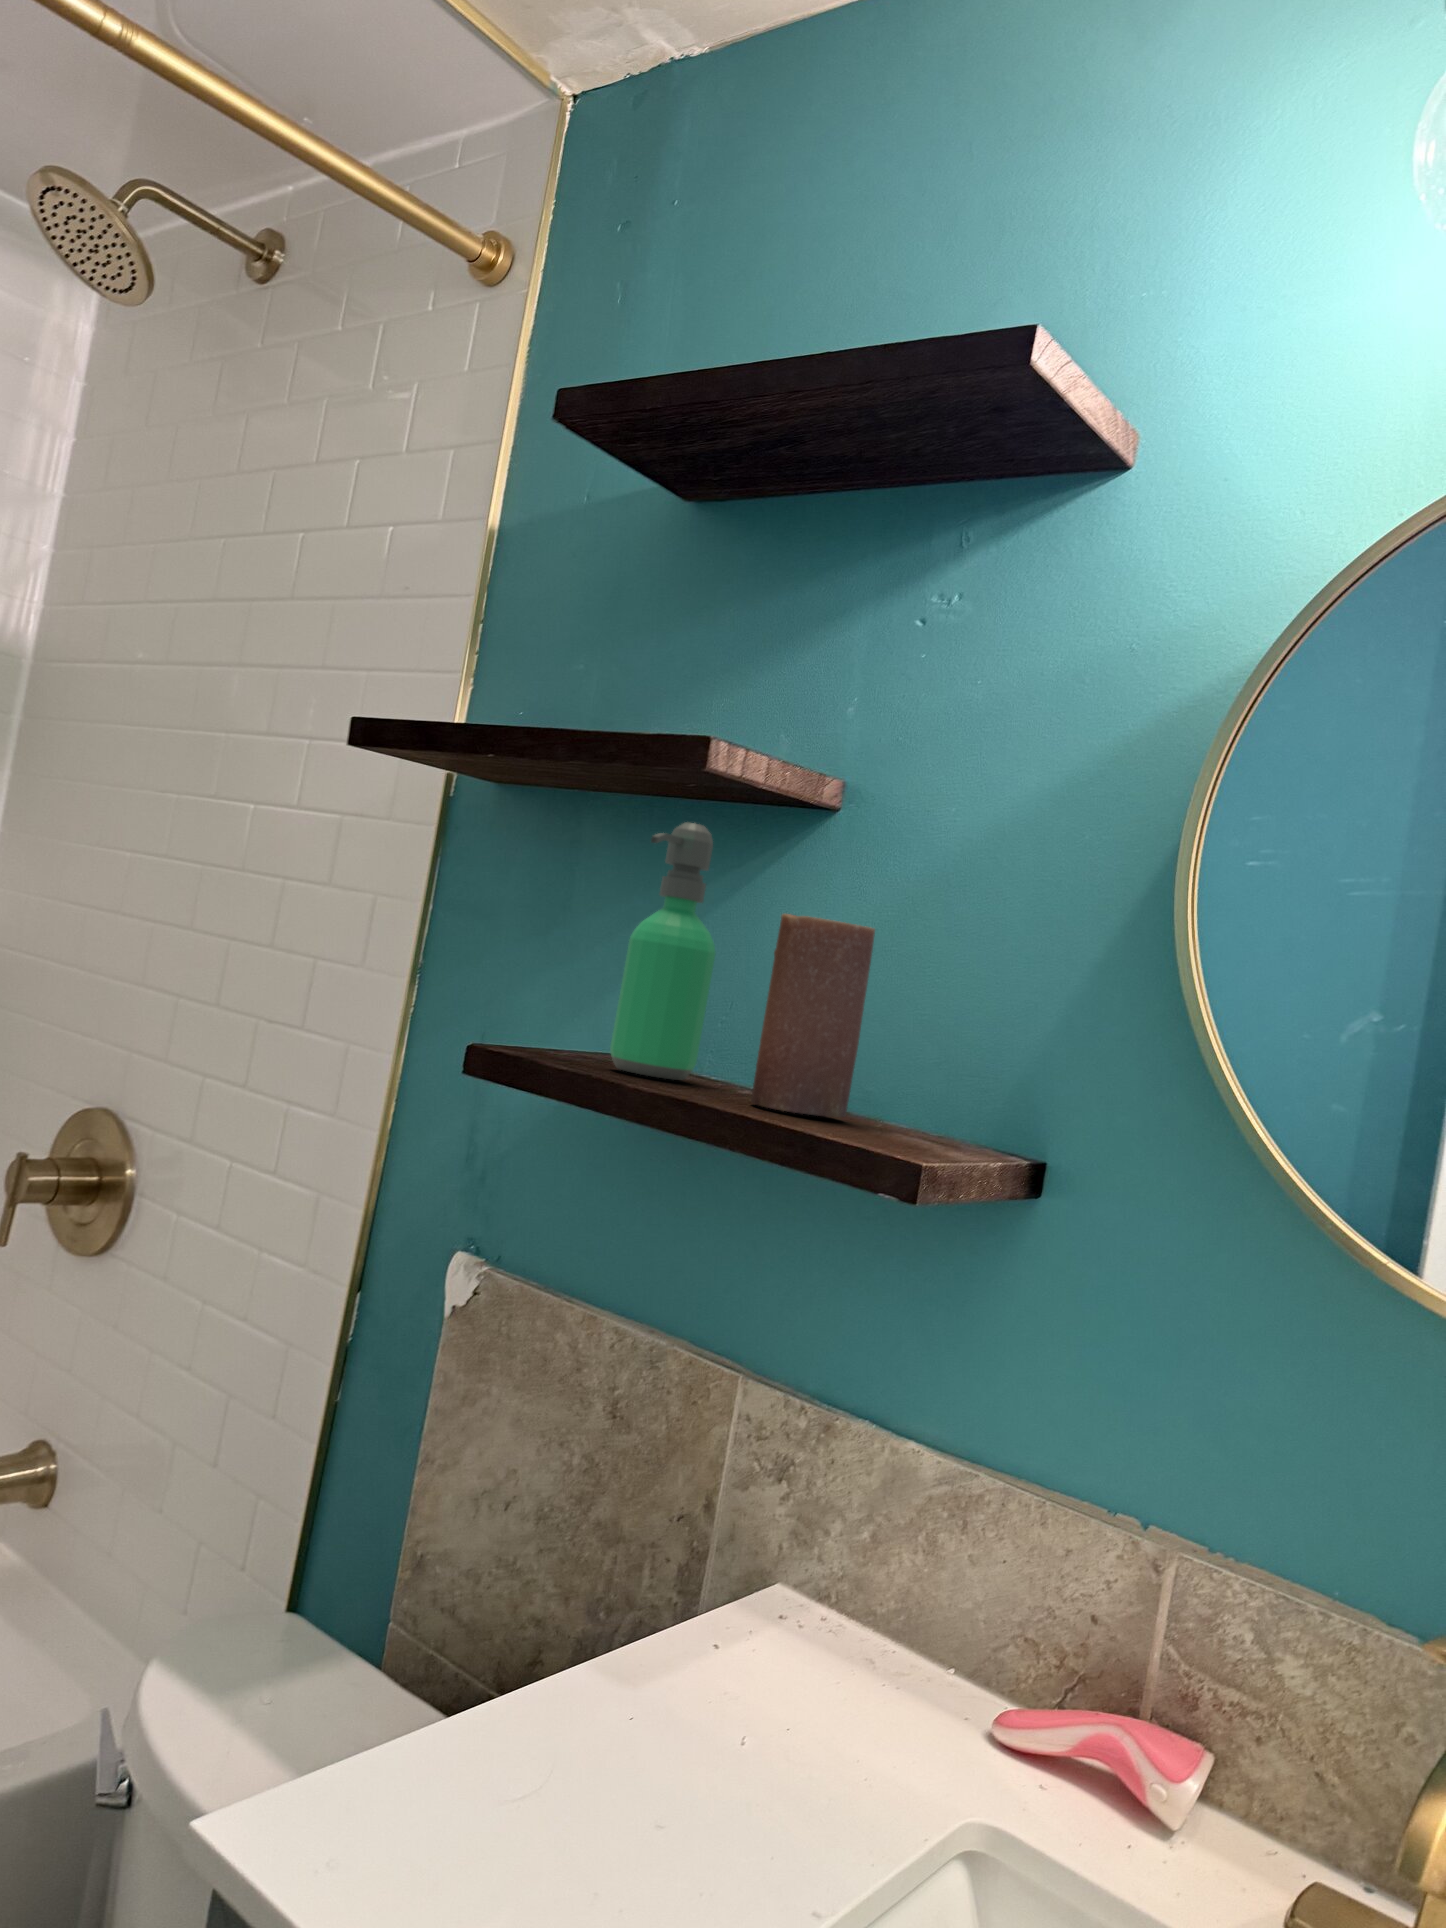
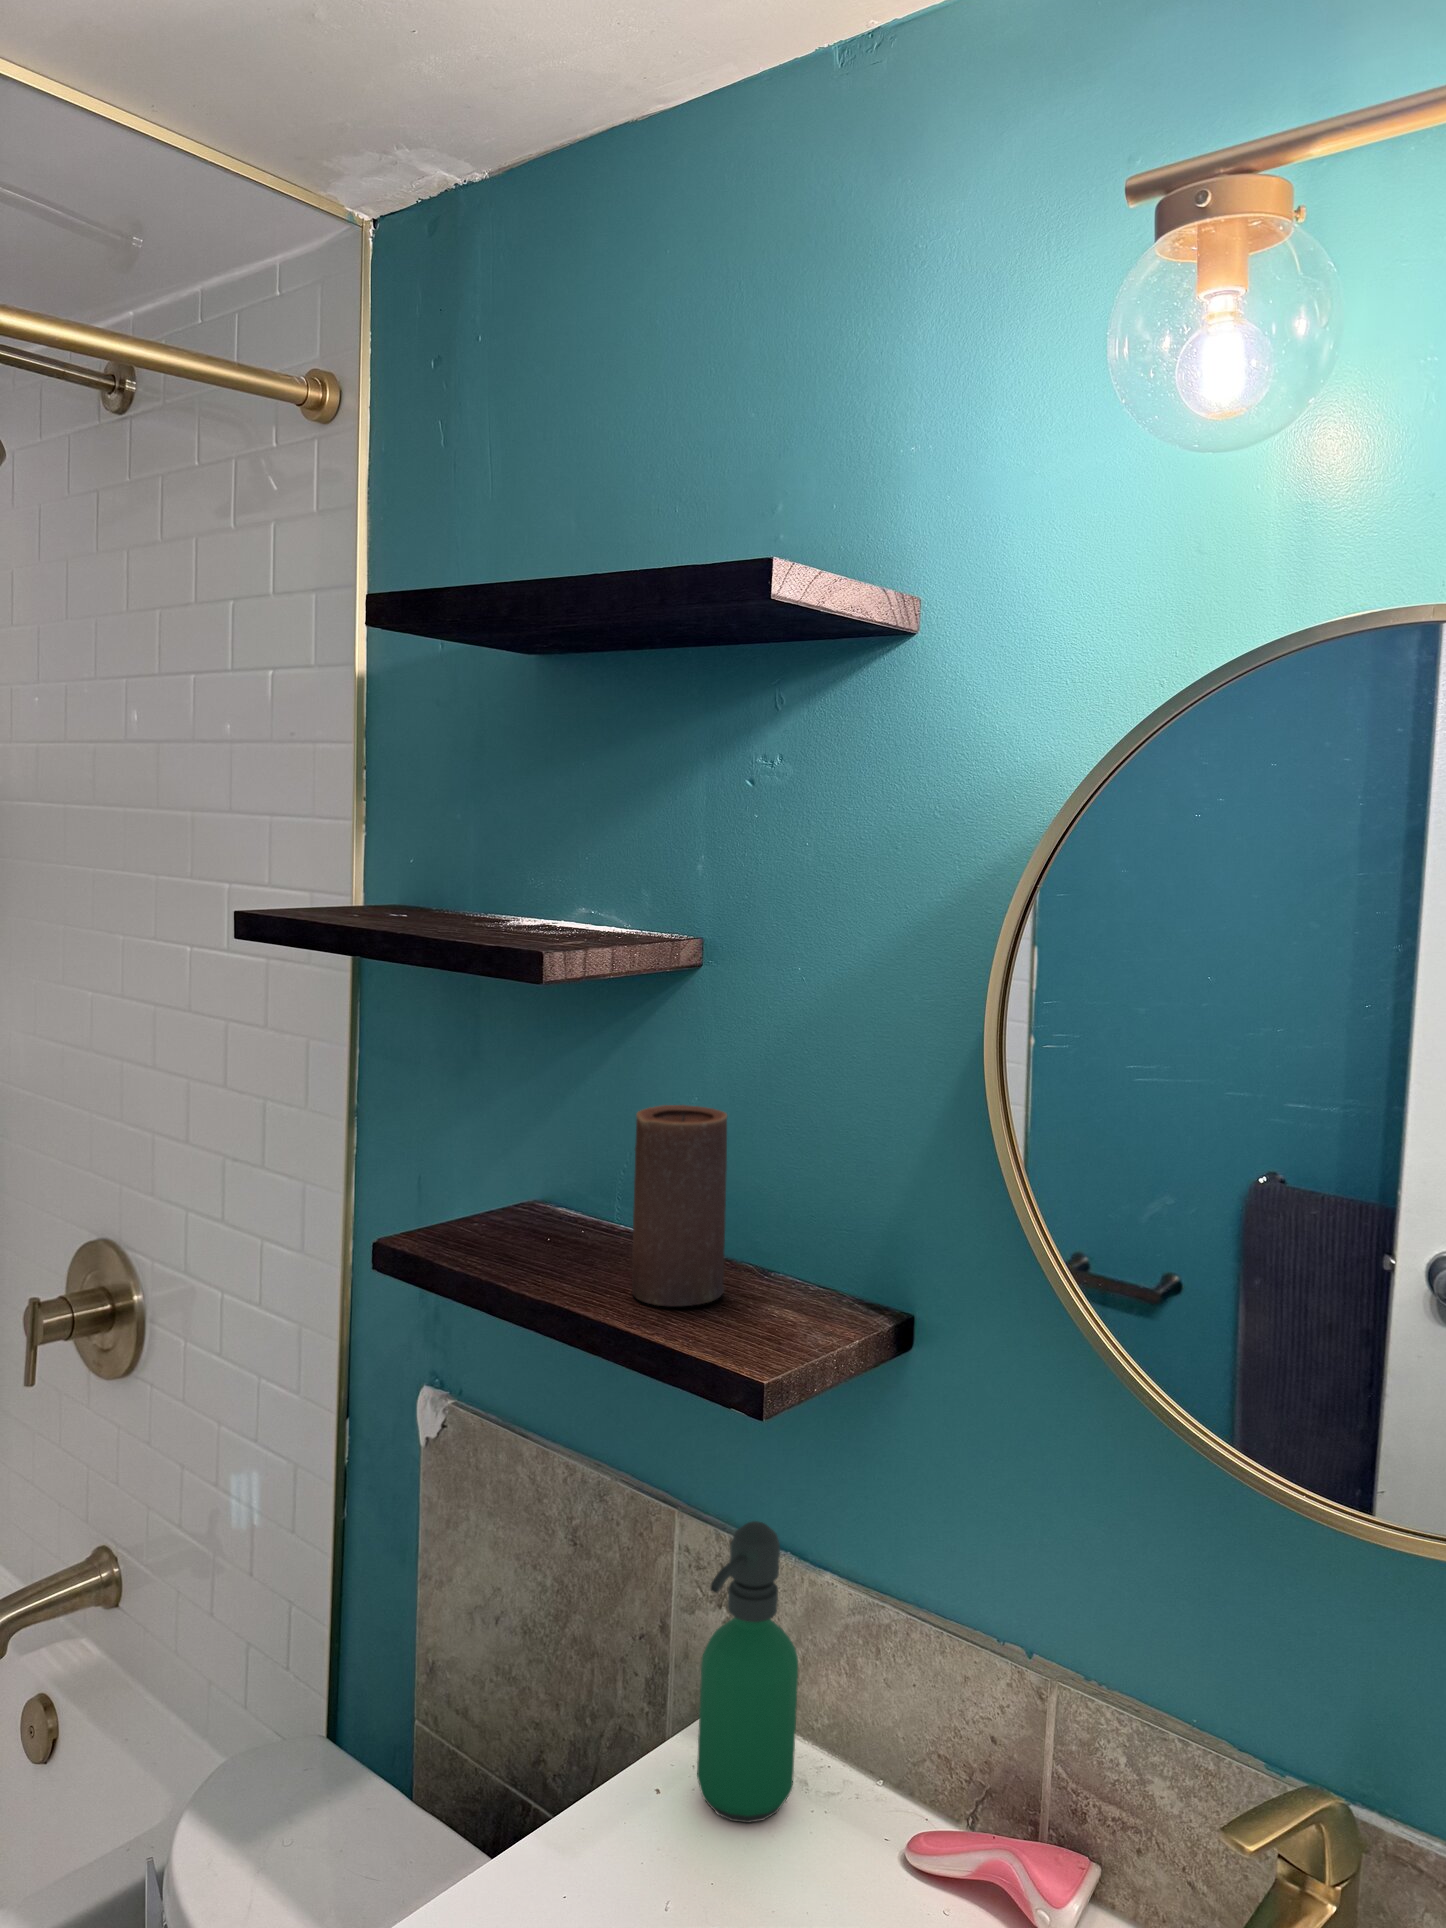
soap dispenser: present [610,822,715,1080] -> present [697,1521,798,1823]

